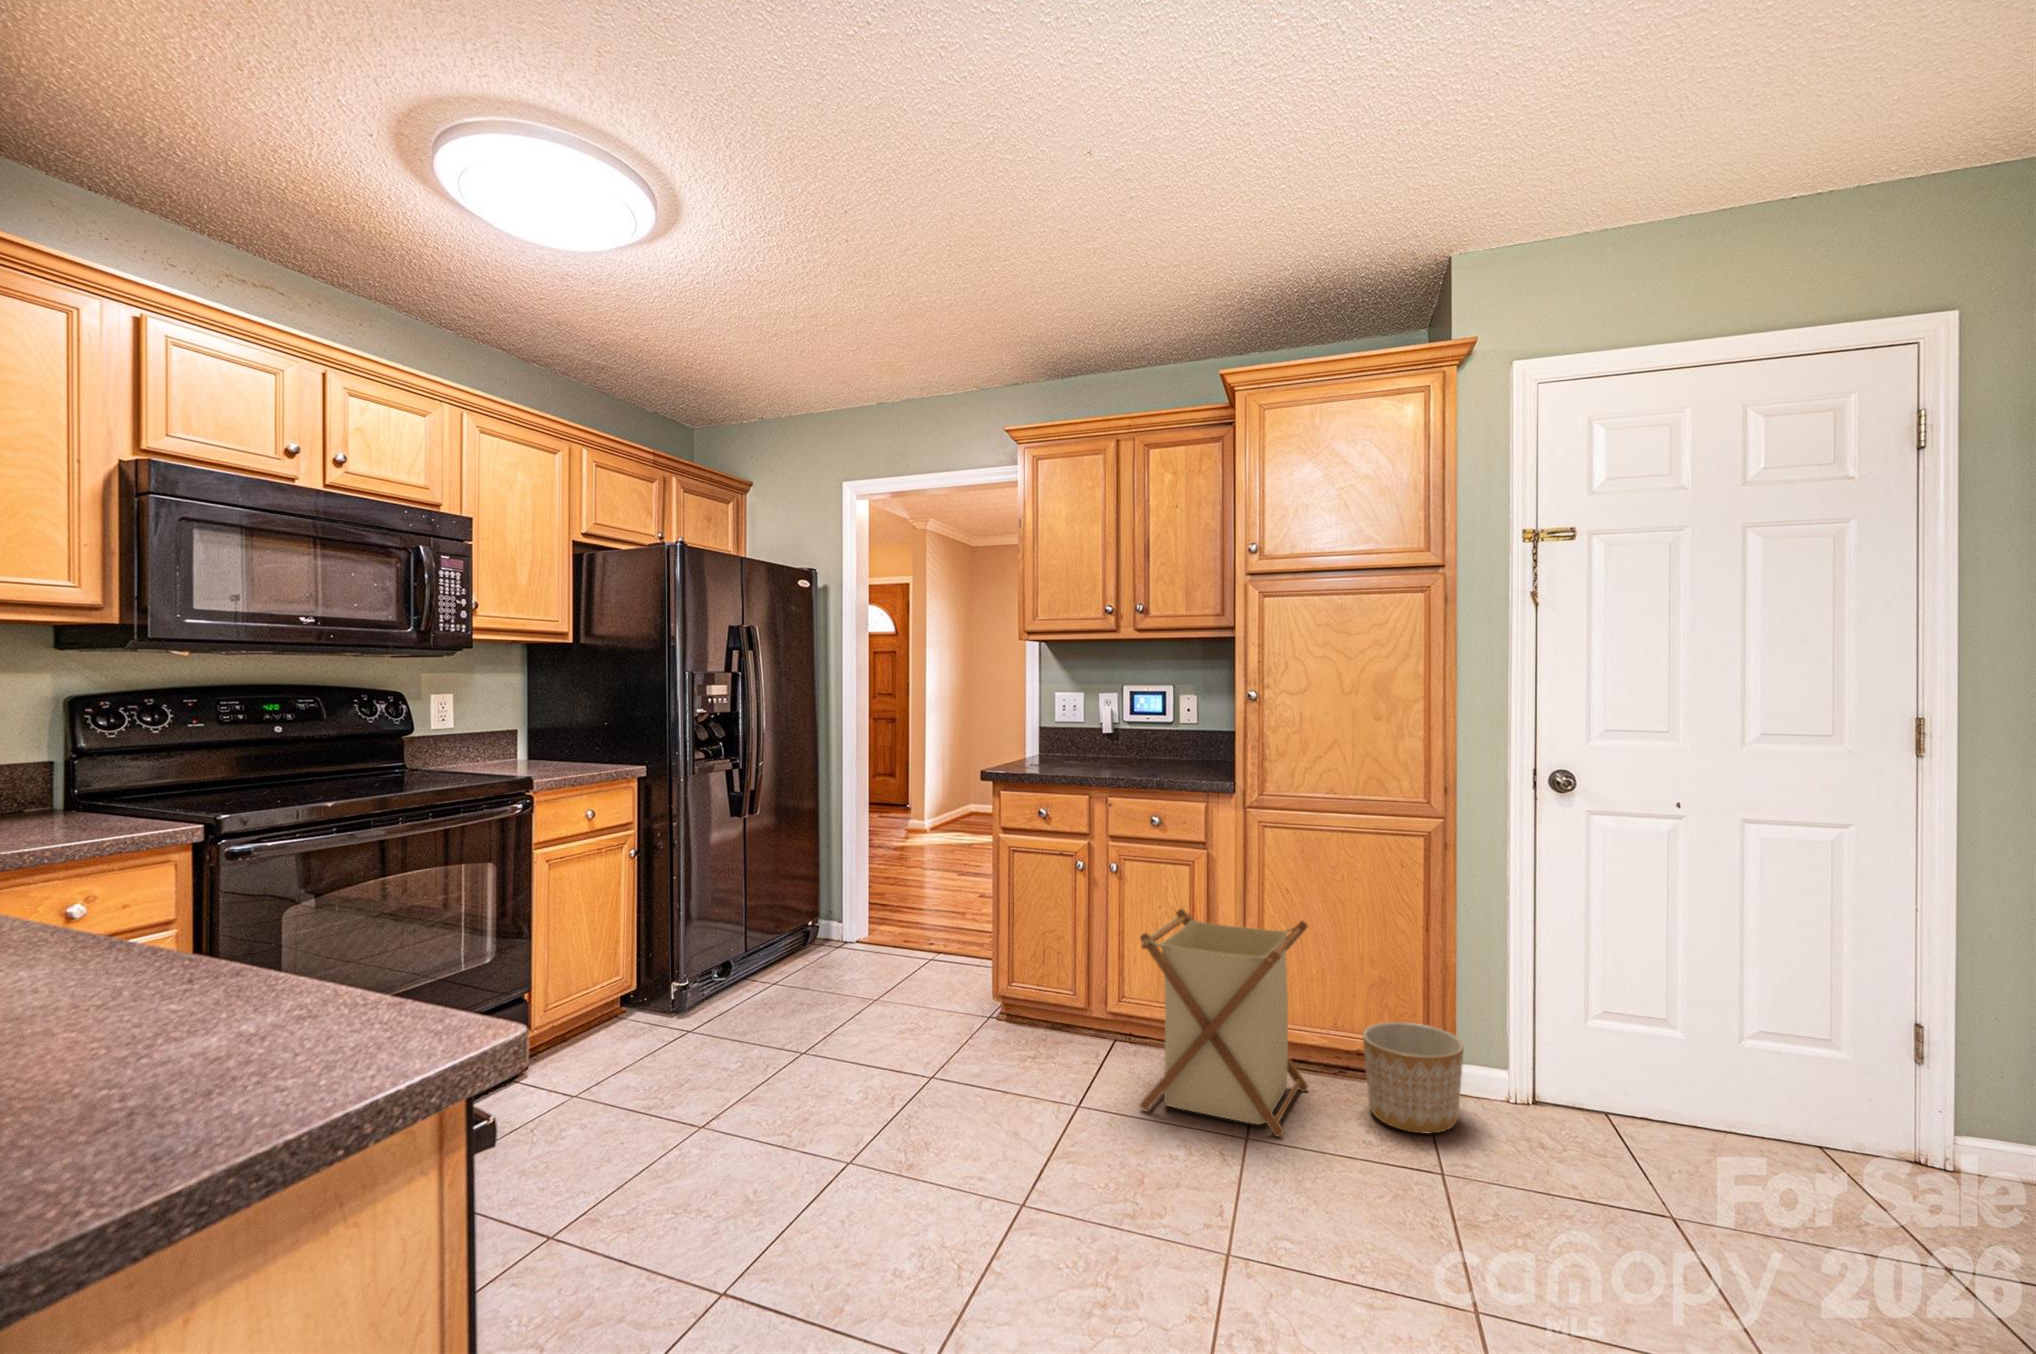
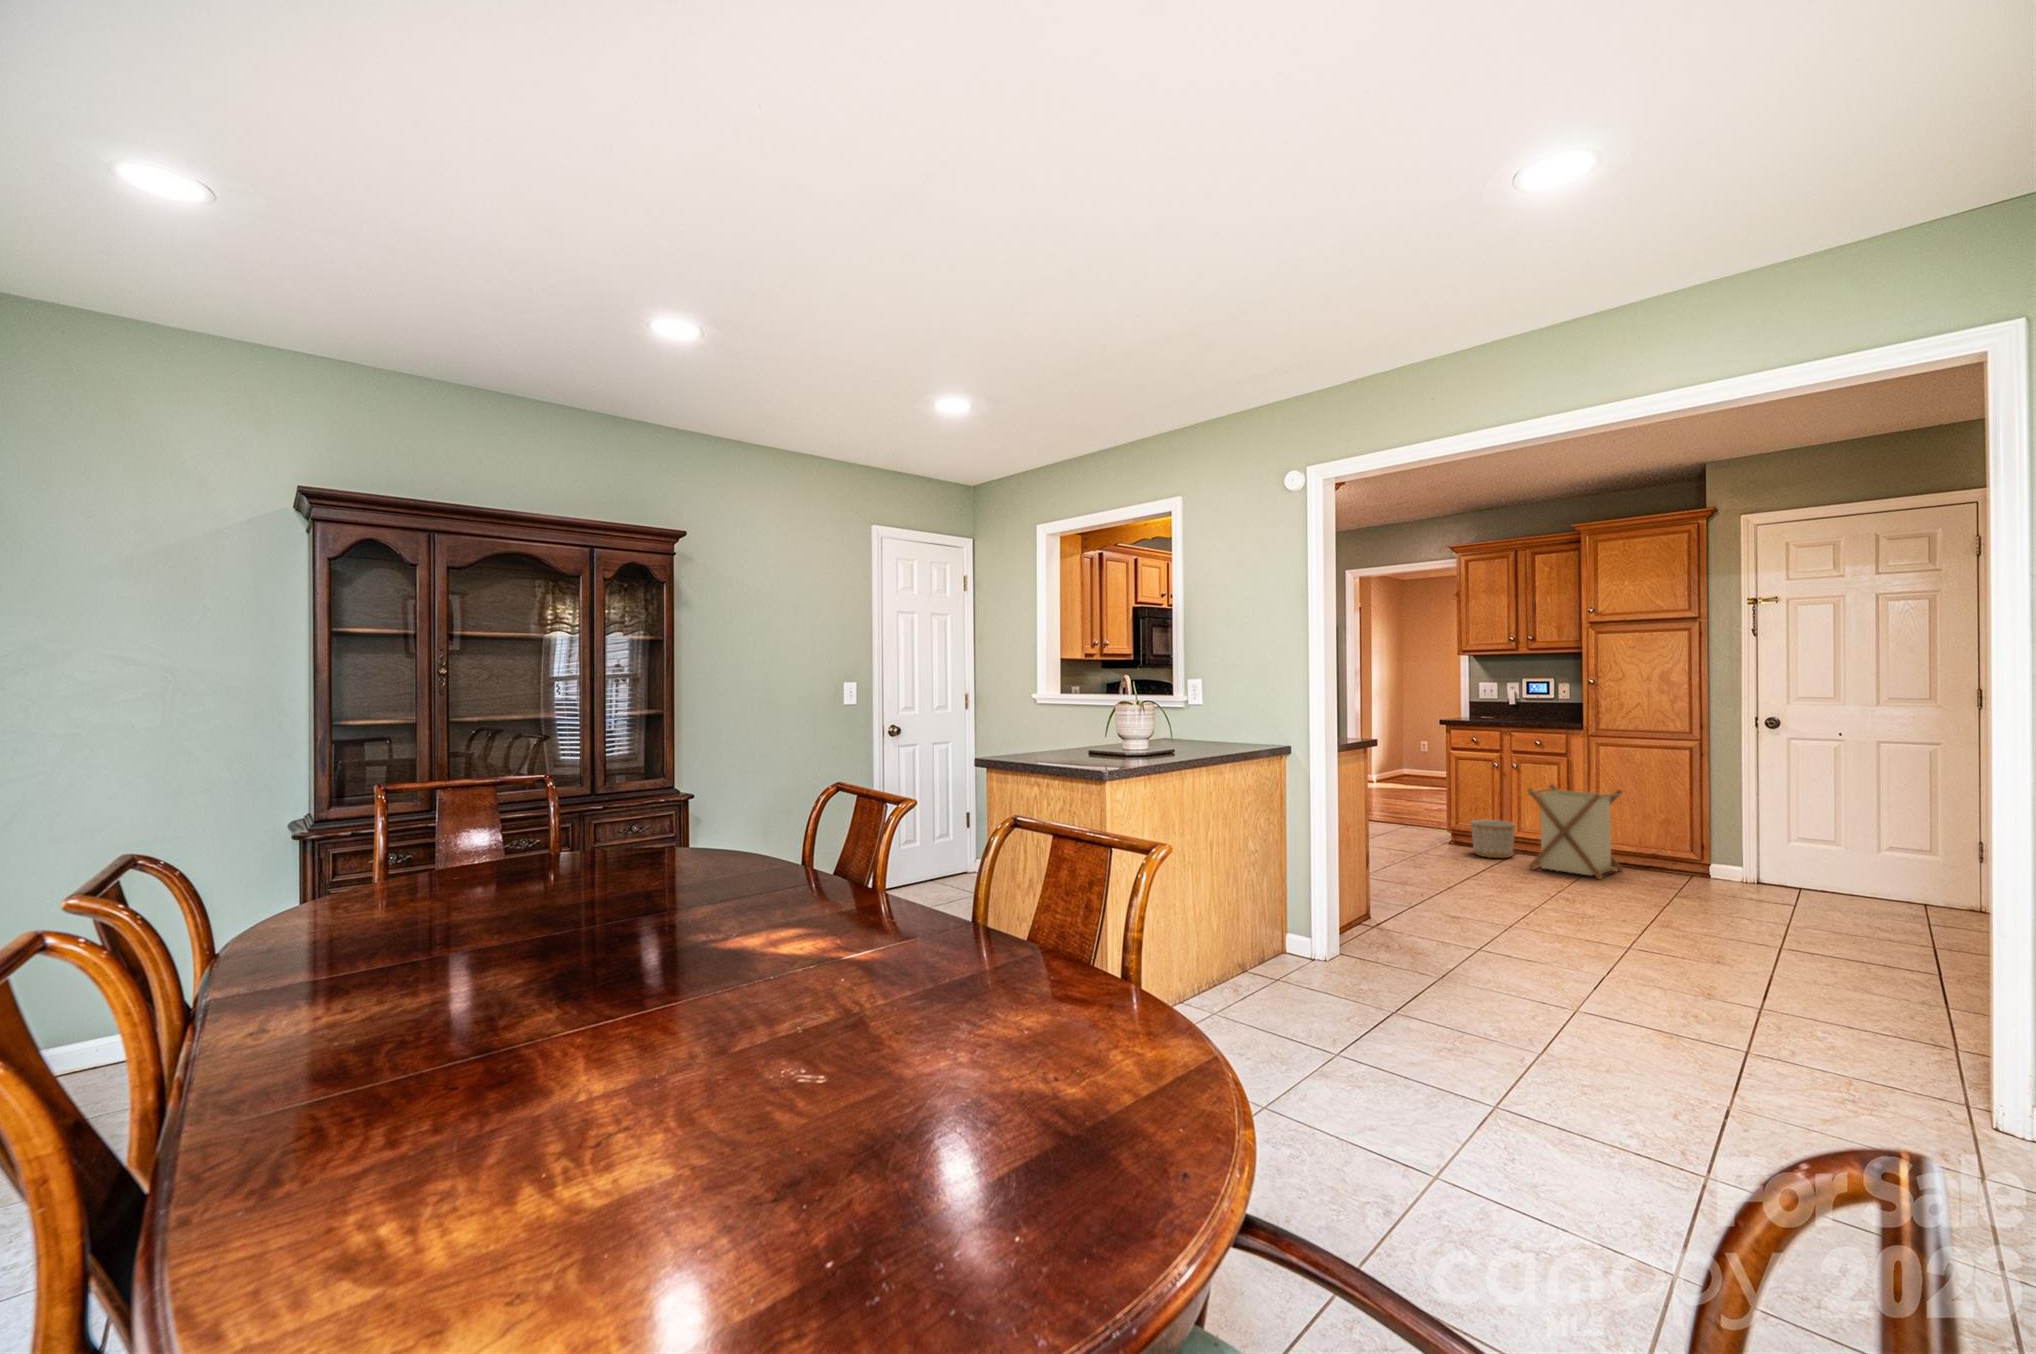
planter: present [1363,1022,1464,1133] -> present [1471,820,1515,858]

